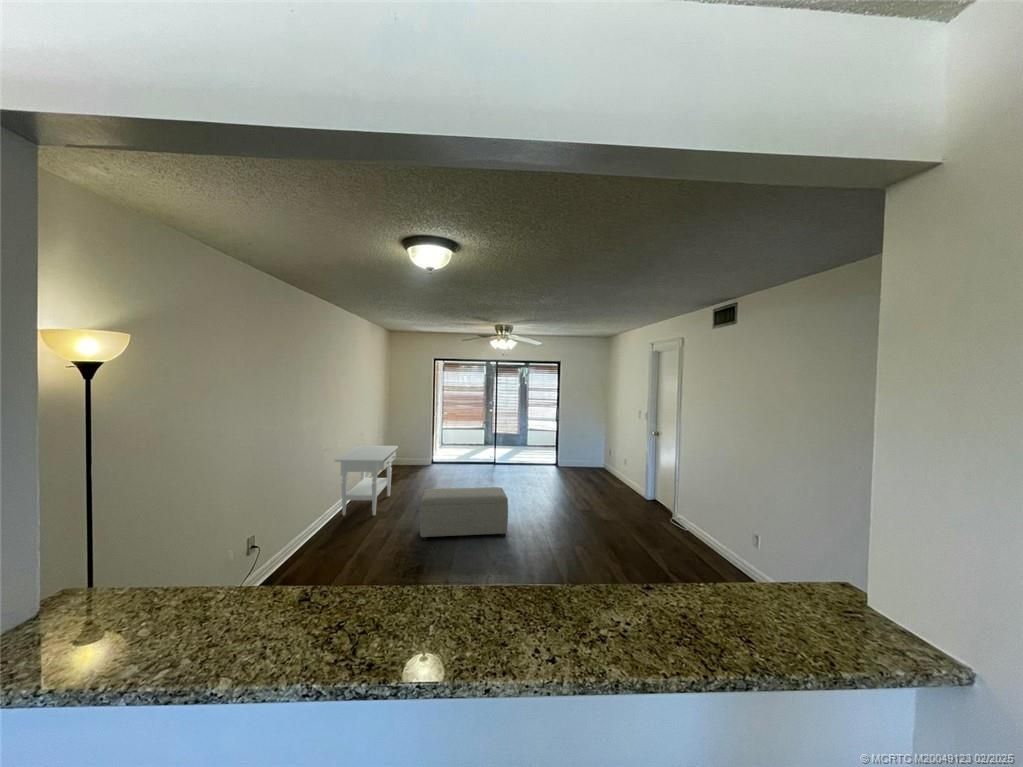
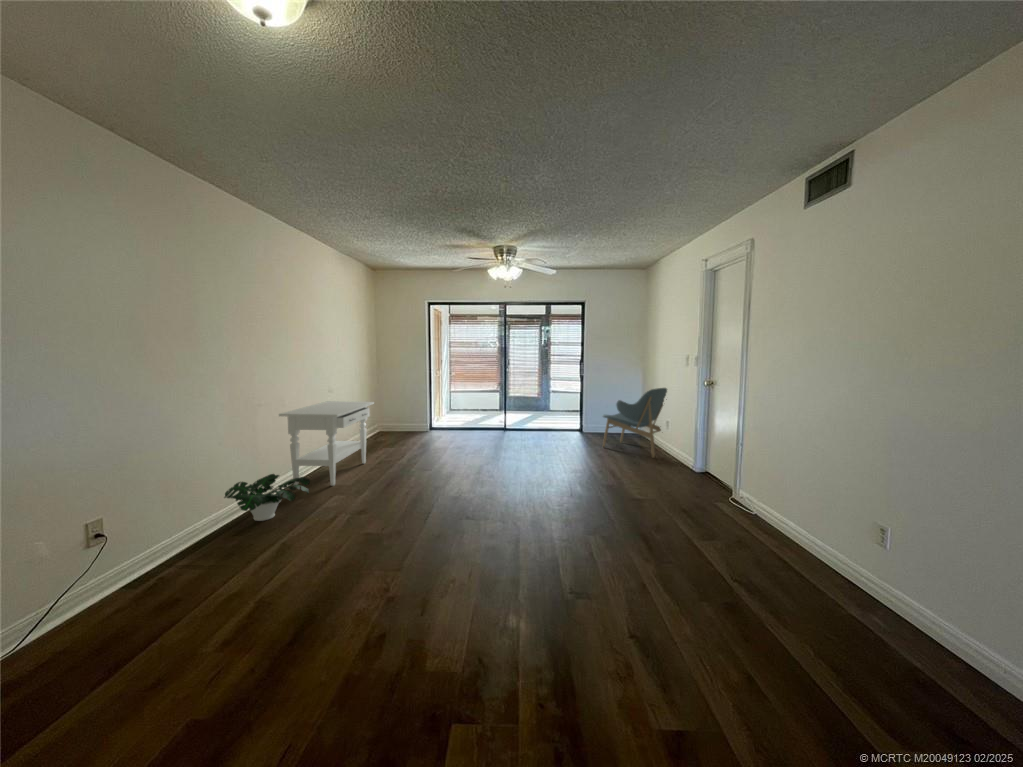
lounge chair: none [576,432,628,488] -> present [603,388,667,458]
ottoman: present [420,487,508,541] -> none [372,450,494,519]
potted plant: none [308,508,372,544] -> present [224,474,310,521]

